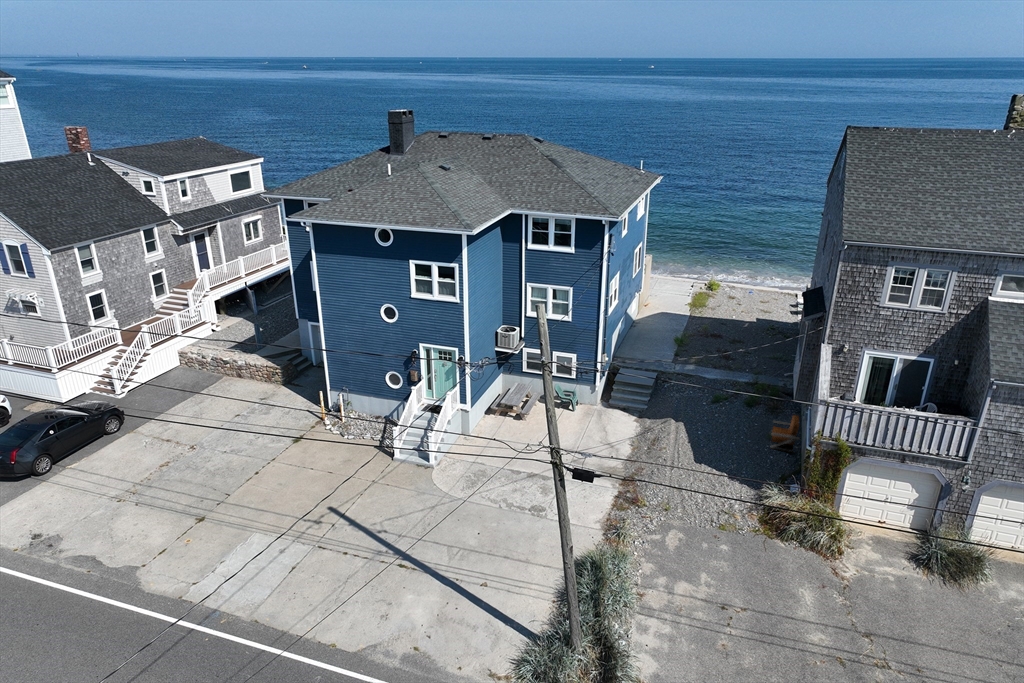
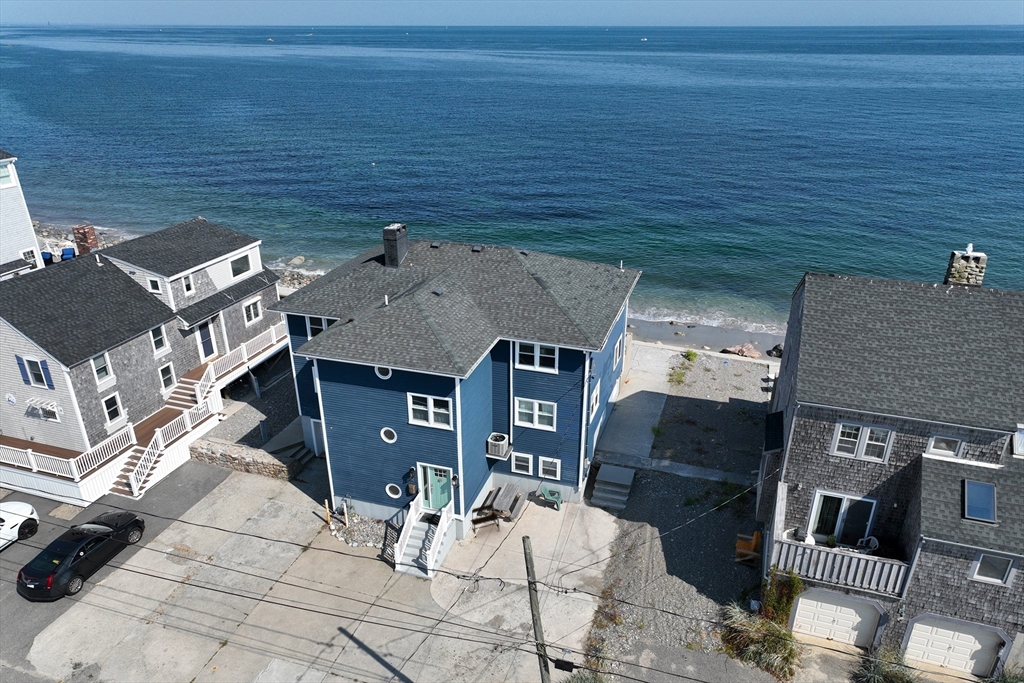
bench: none [476,396,508,431] -> present [471,504,499,537]

